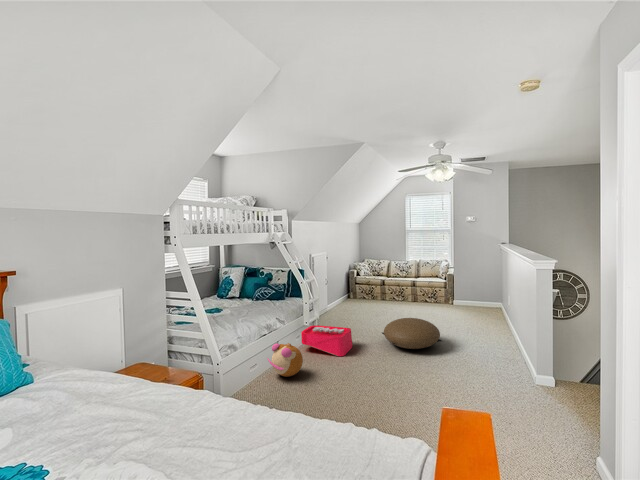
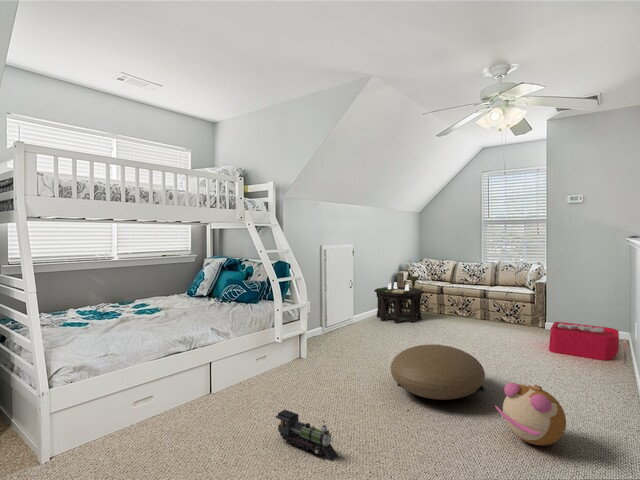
side table: none [338,274,374,308] -> present [374,276,424,323]
storage bin: present [301,325,353,356] -> present [549,322,627,366]
plush toy: present [267,343,303,377] -> present [495,383,566,445]
toy train: none [341,361,381,383] -> present [276,410,337,460]

